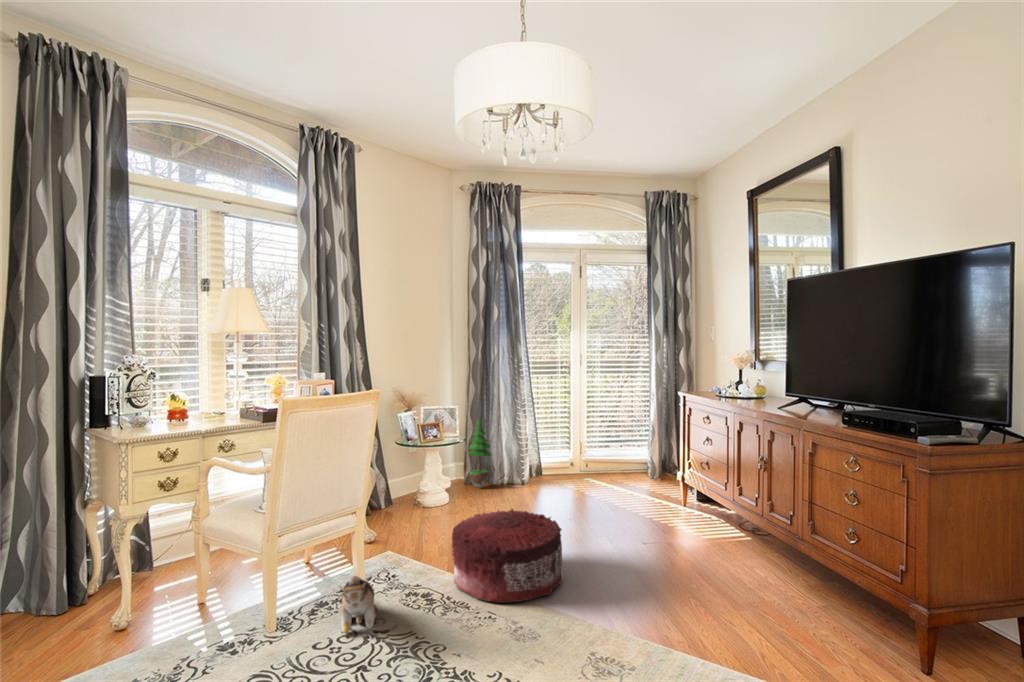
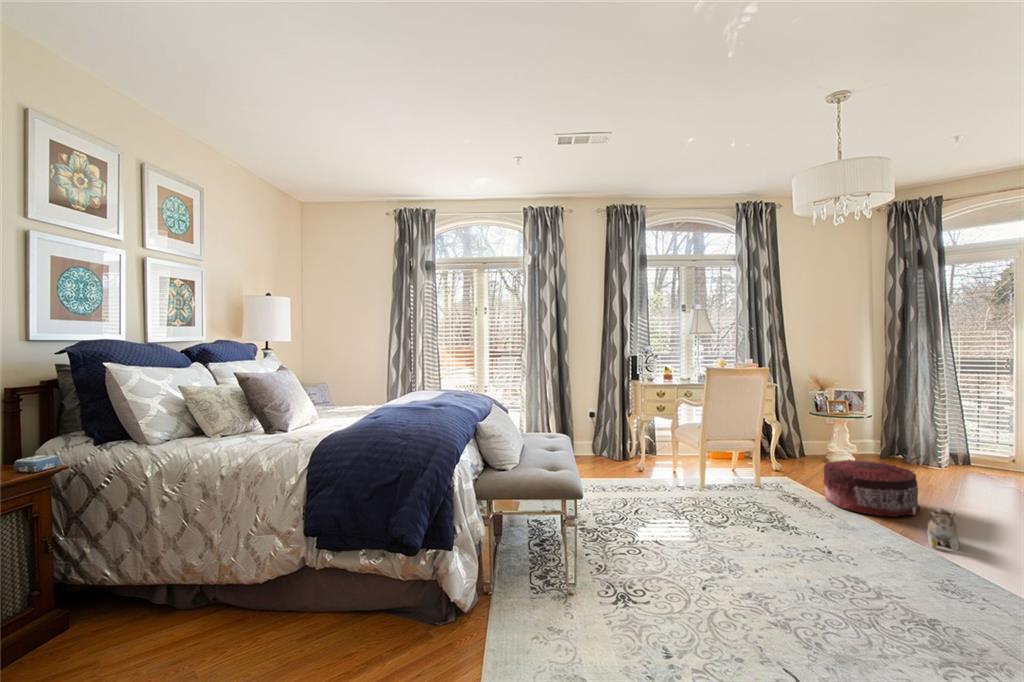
potted tree: present [468,418,491,488] -> none [879,401,906,460]
plush toy: present [340,576,377,633] -> present [927,509,959,550]

